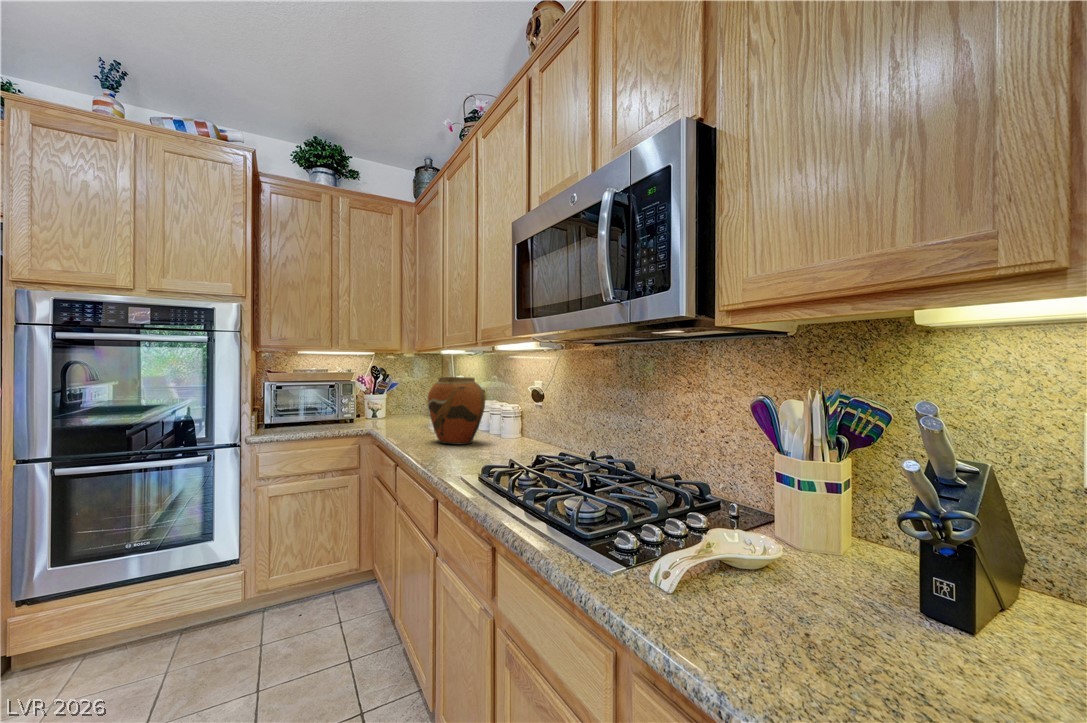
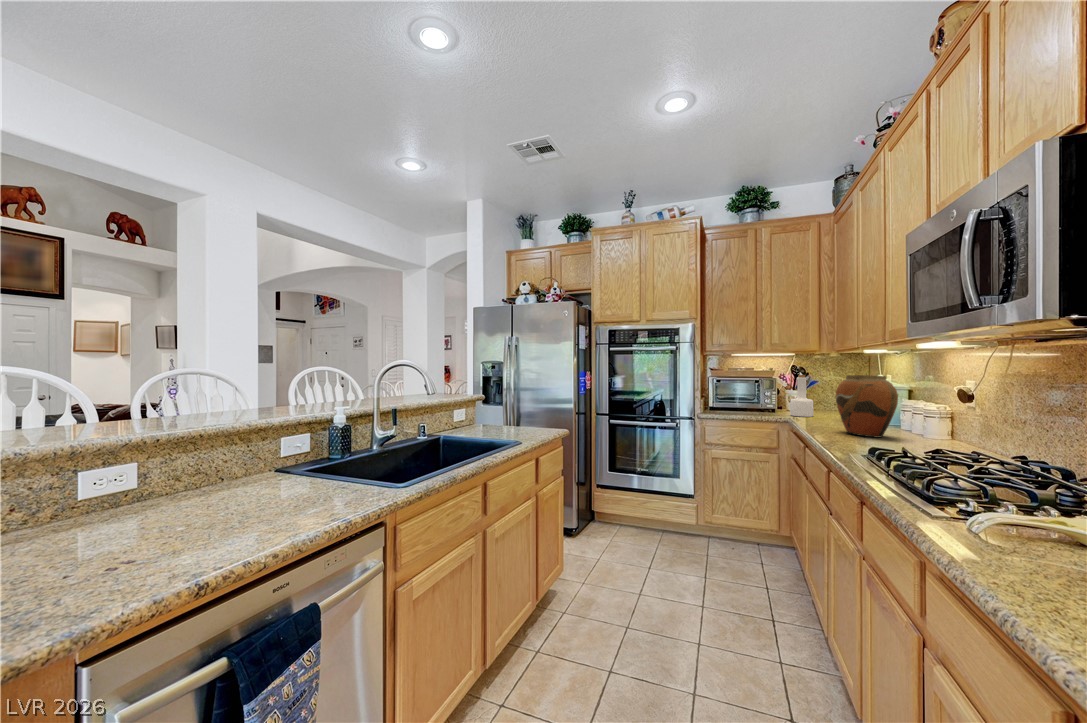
bottle: none [373,377,397,426] -> present [790,375,813,417]

